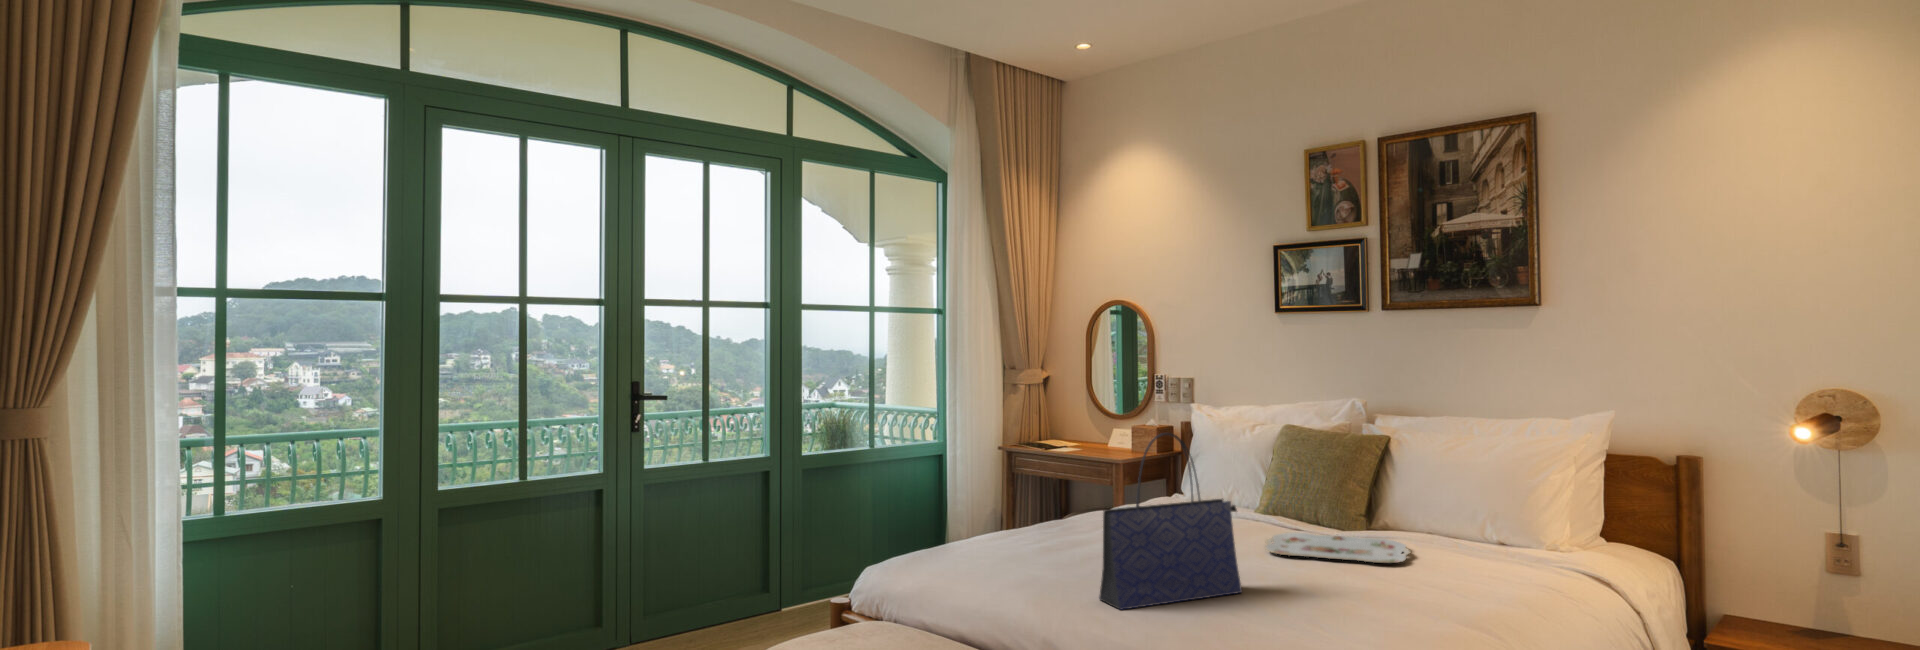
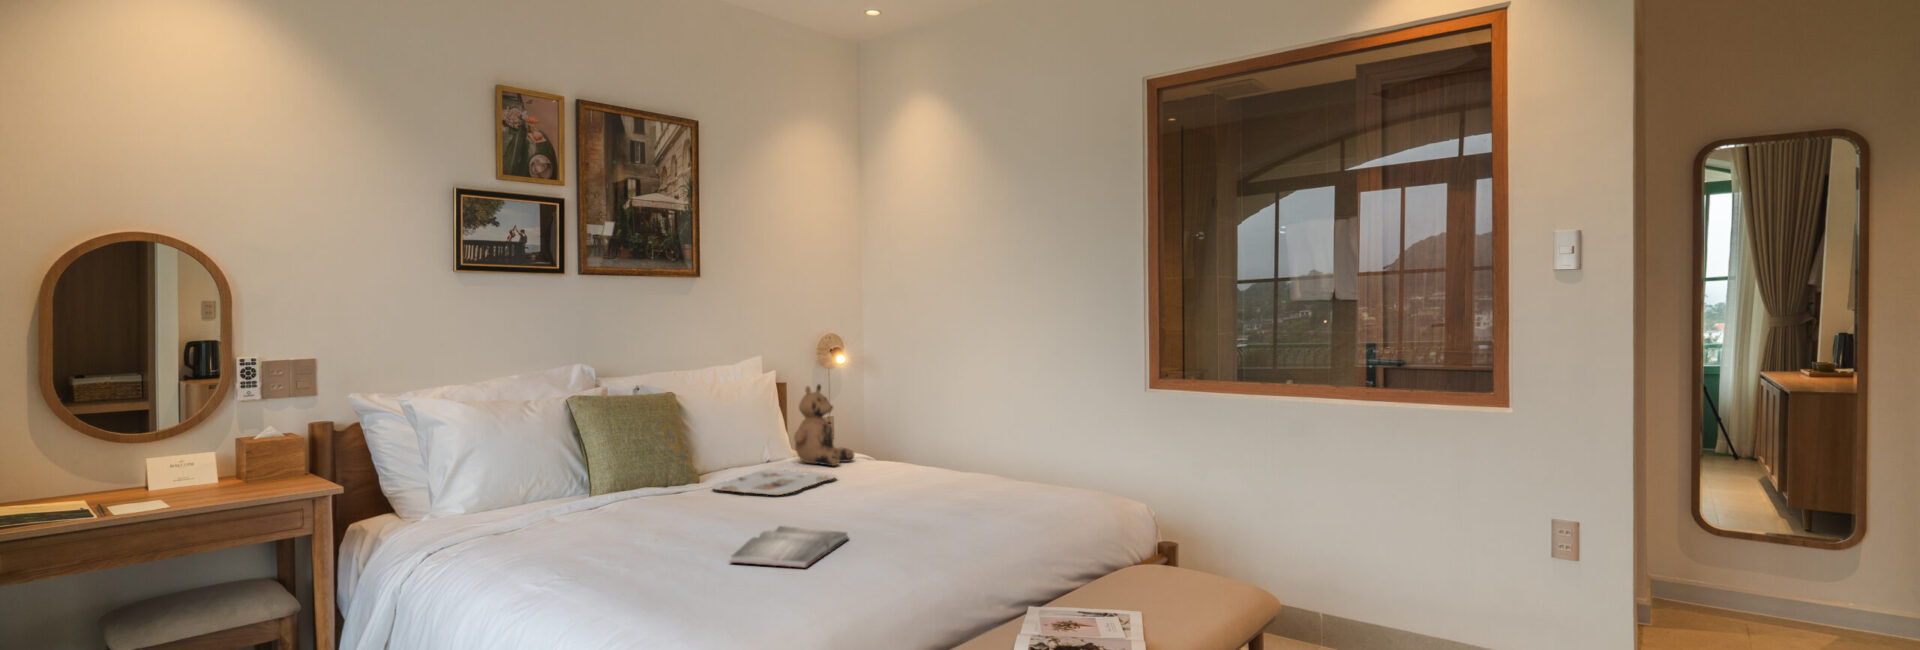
tote bag: present [1099,433,1242,610] -> none [879,377,960,538]
teddy bear: none [1453,450,1553,566] -> present [794,385,854,466]
hardback book: none [988,548,1101,578] -> present [730,526,849,568]

